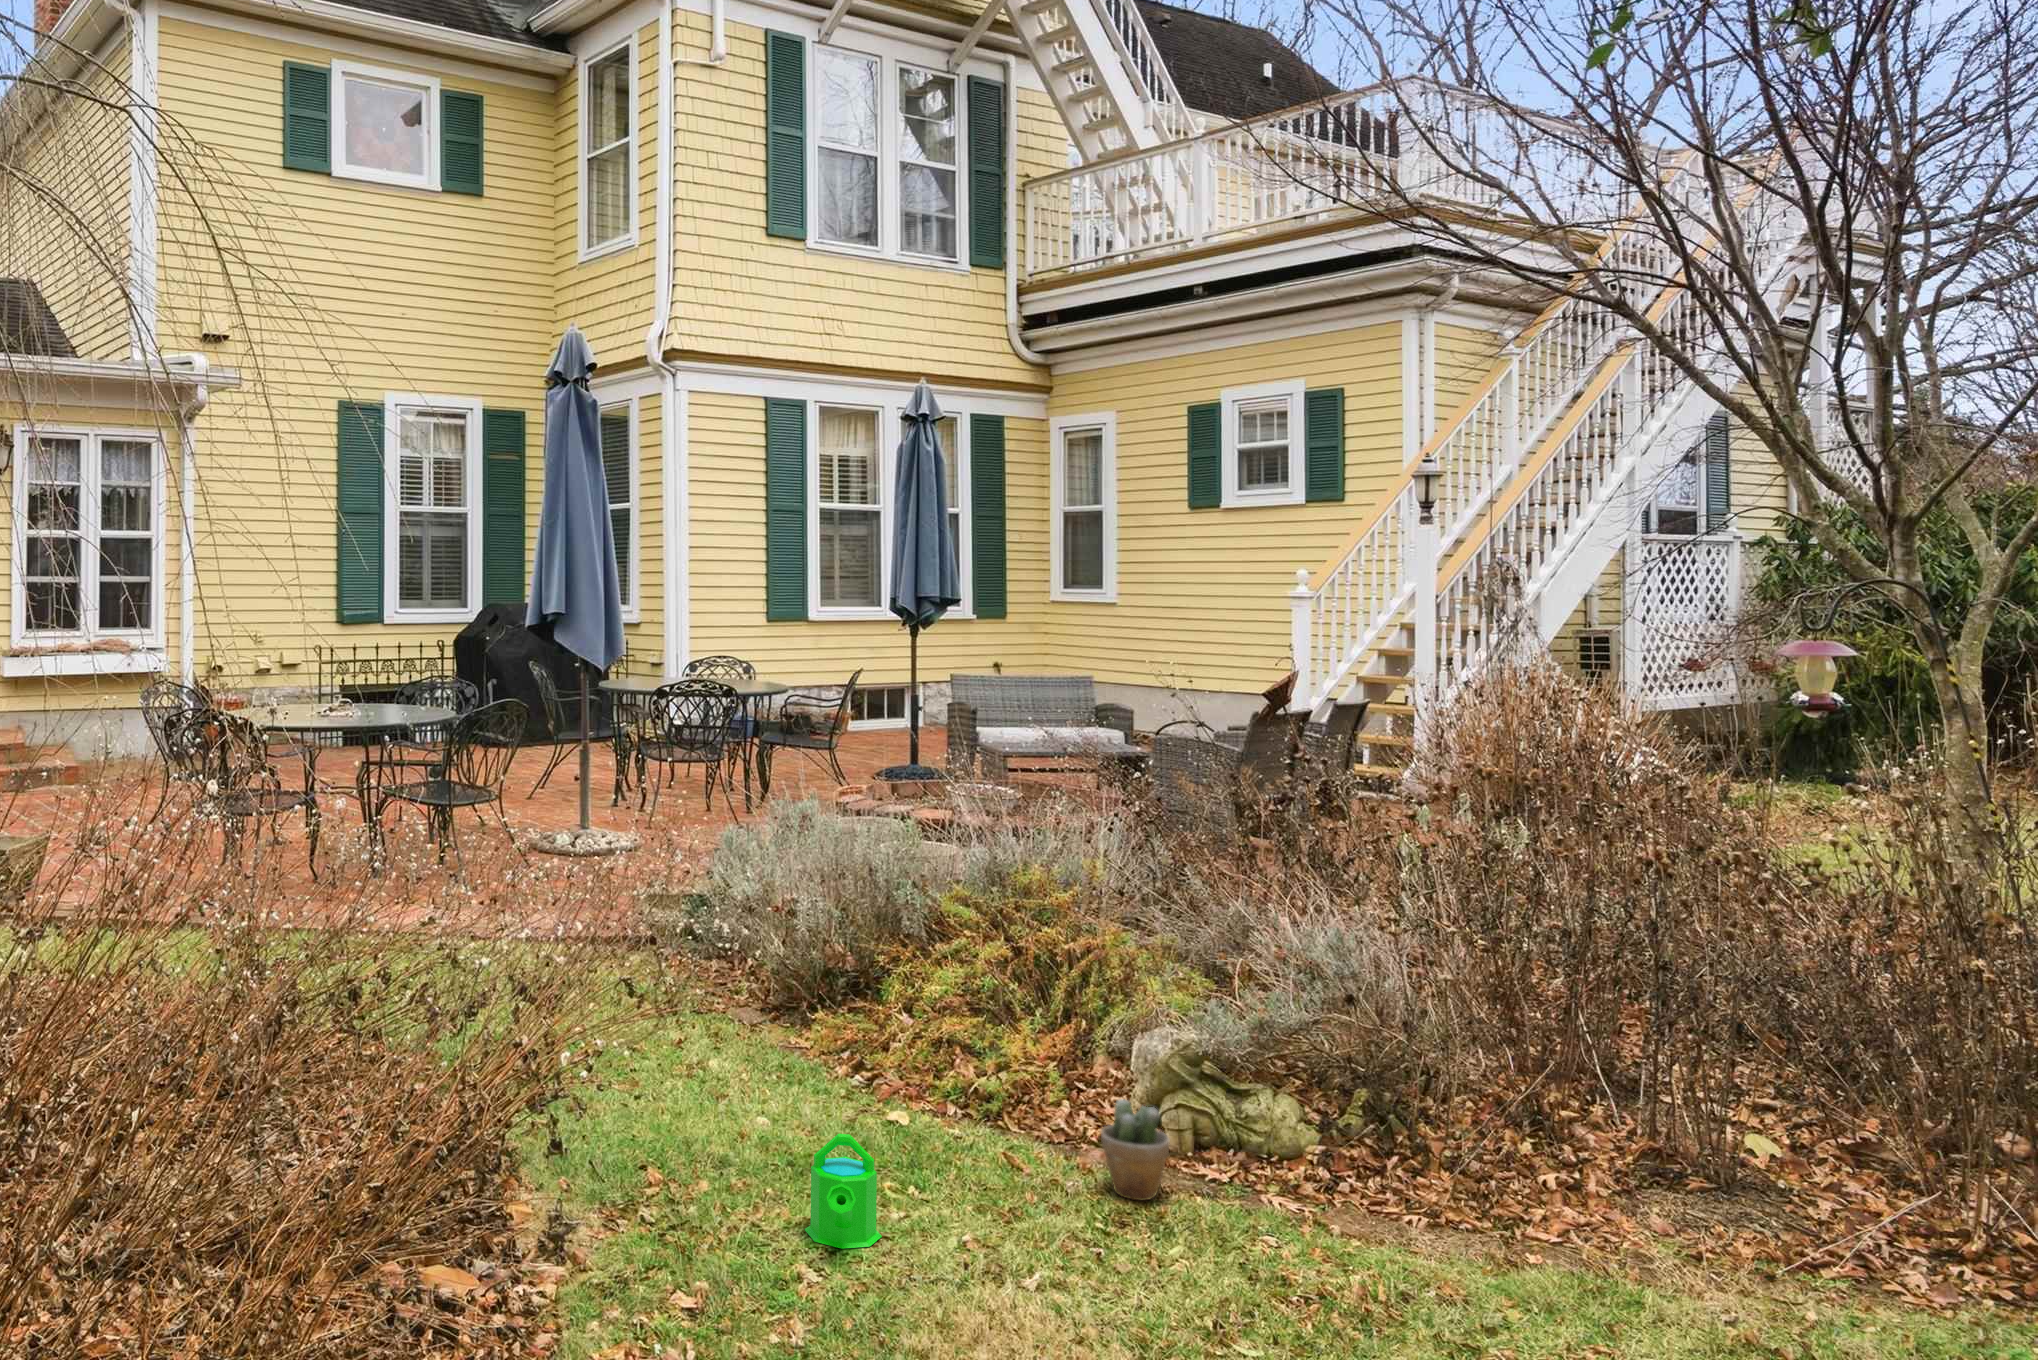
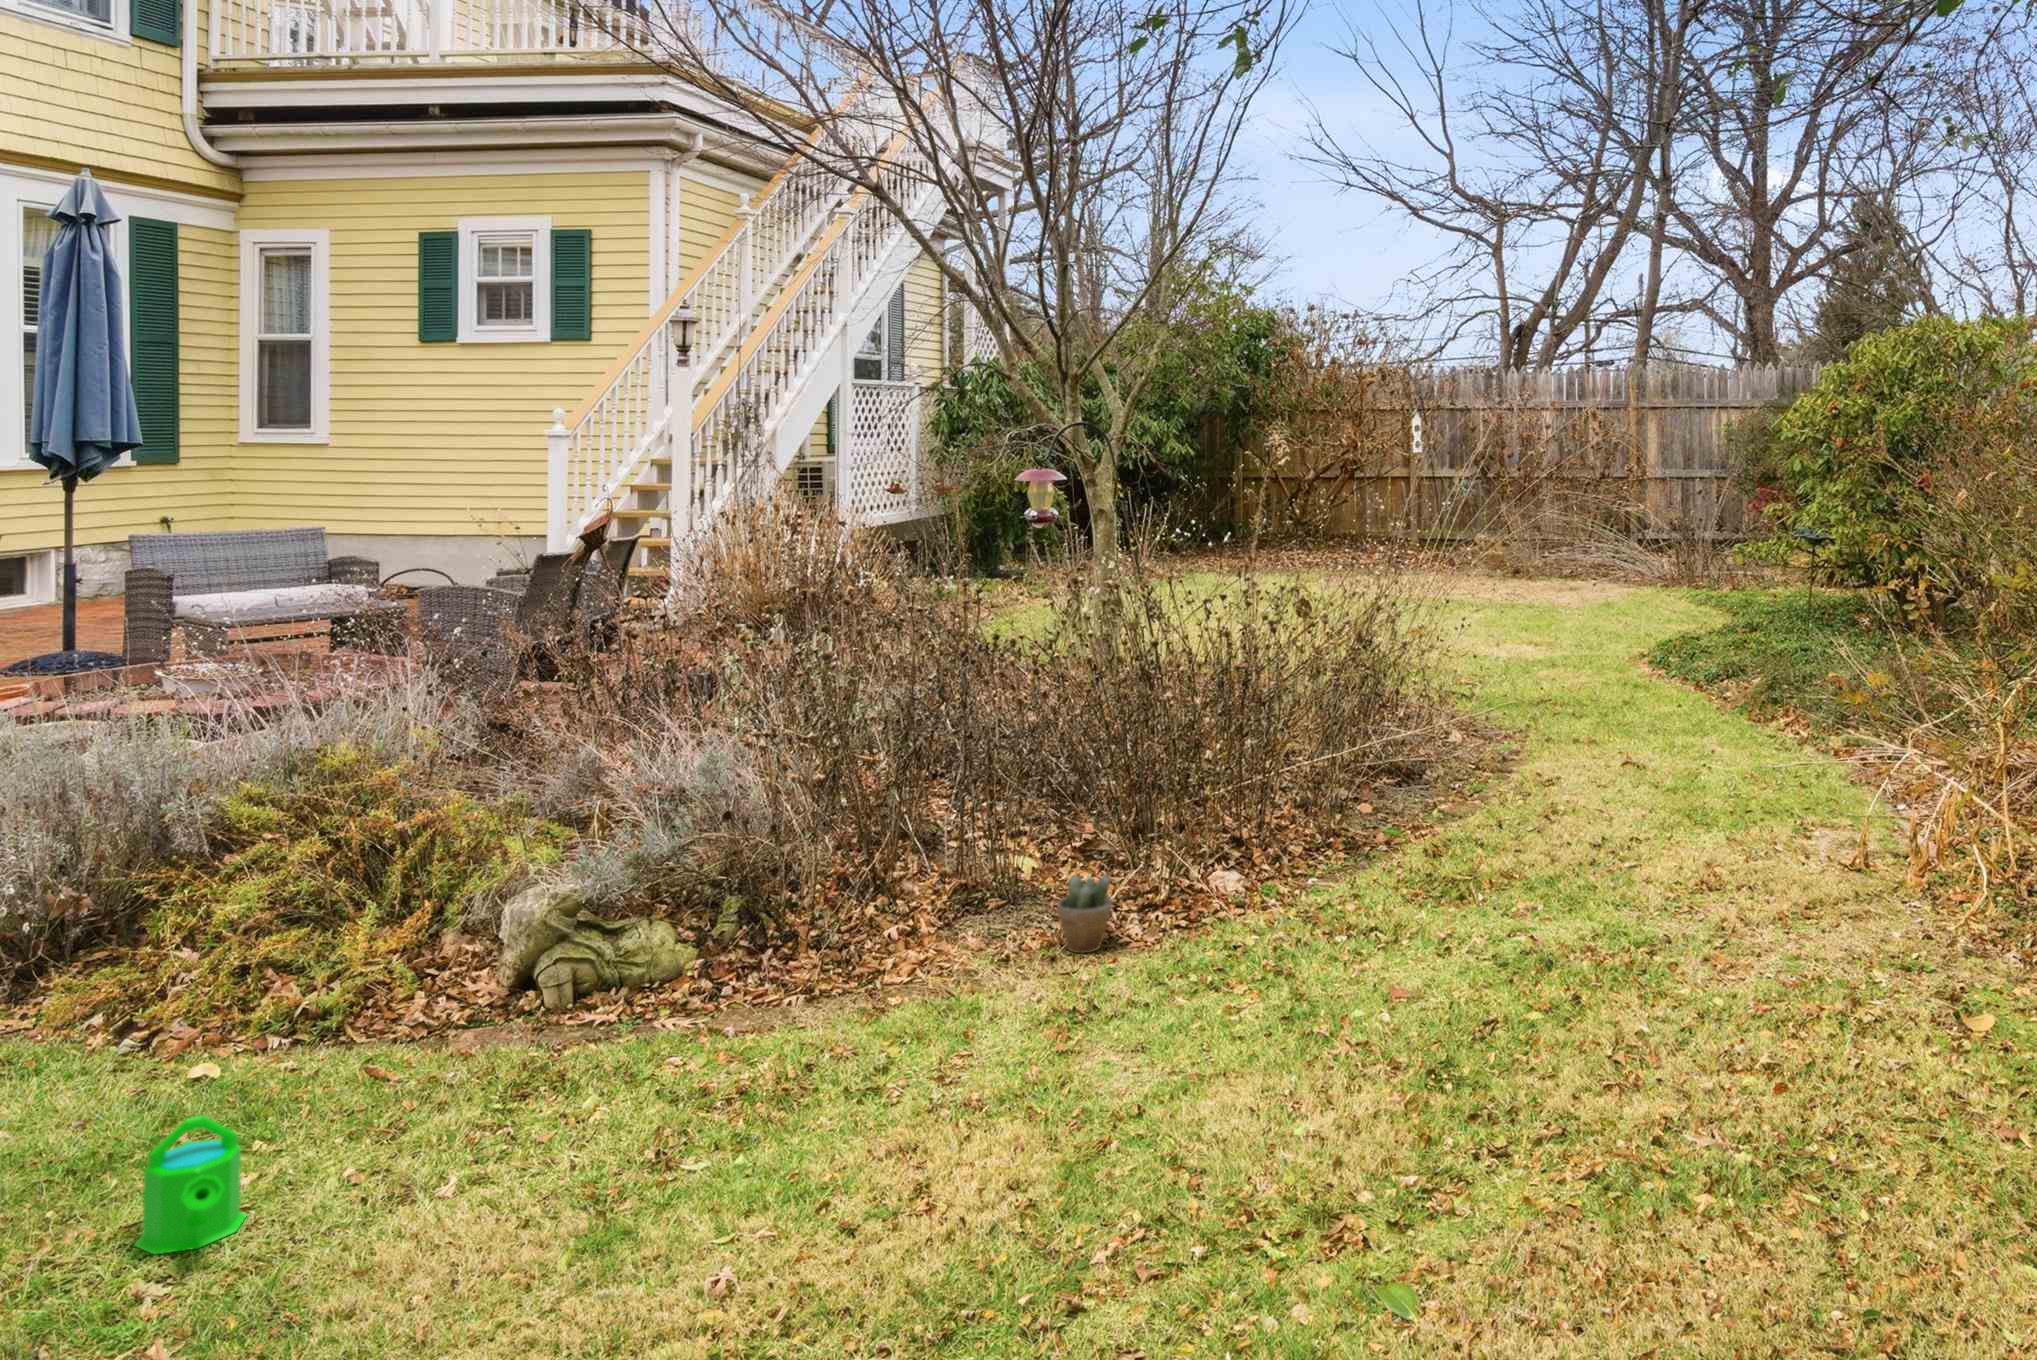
potted plant: present [1101,1099,1170,1200] -> present [1057,876,1112,953]

